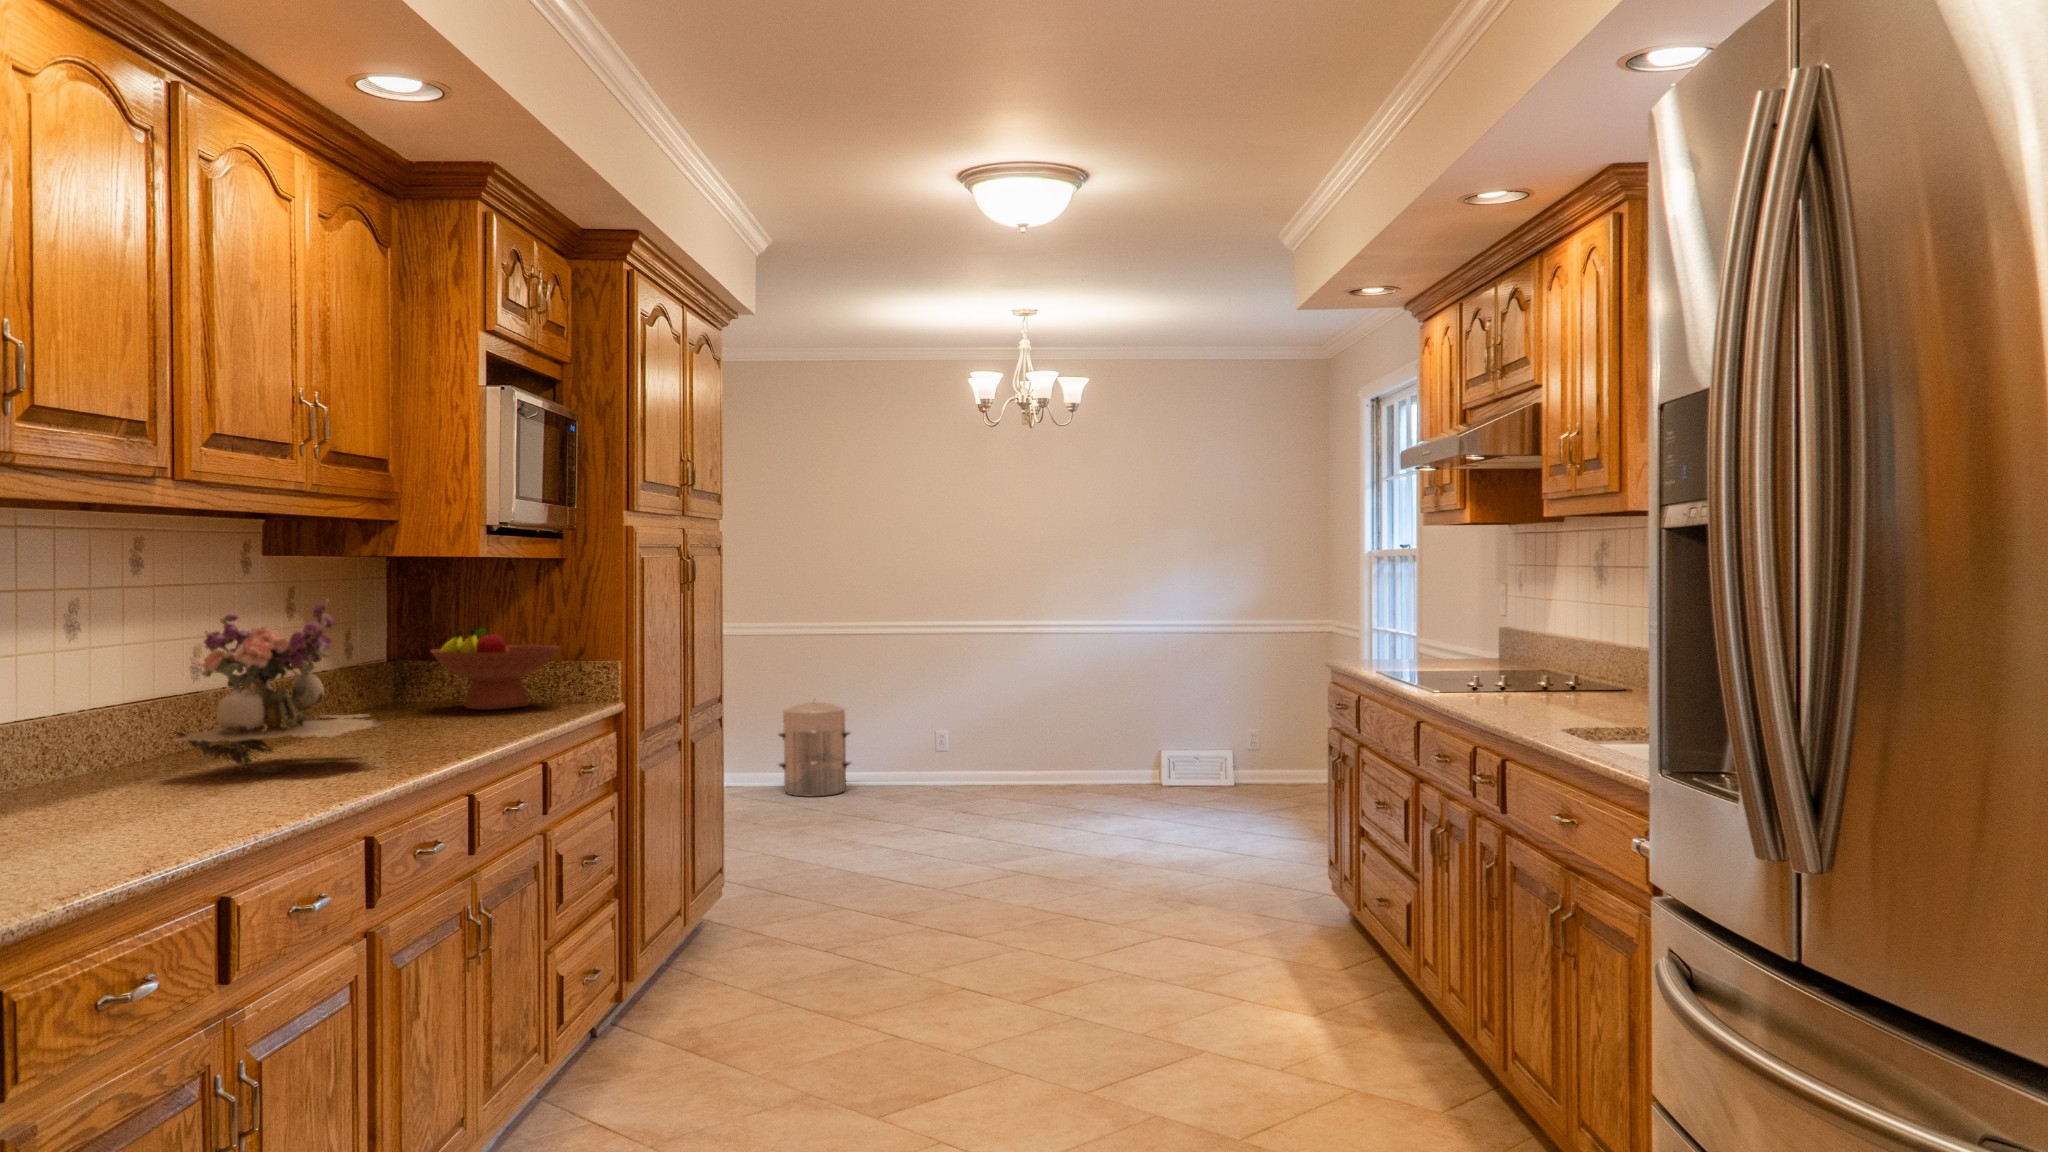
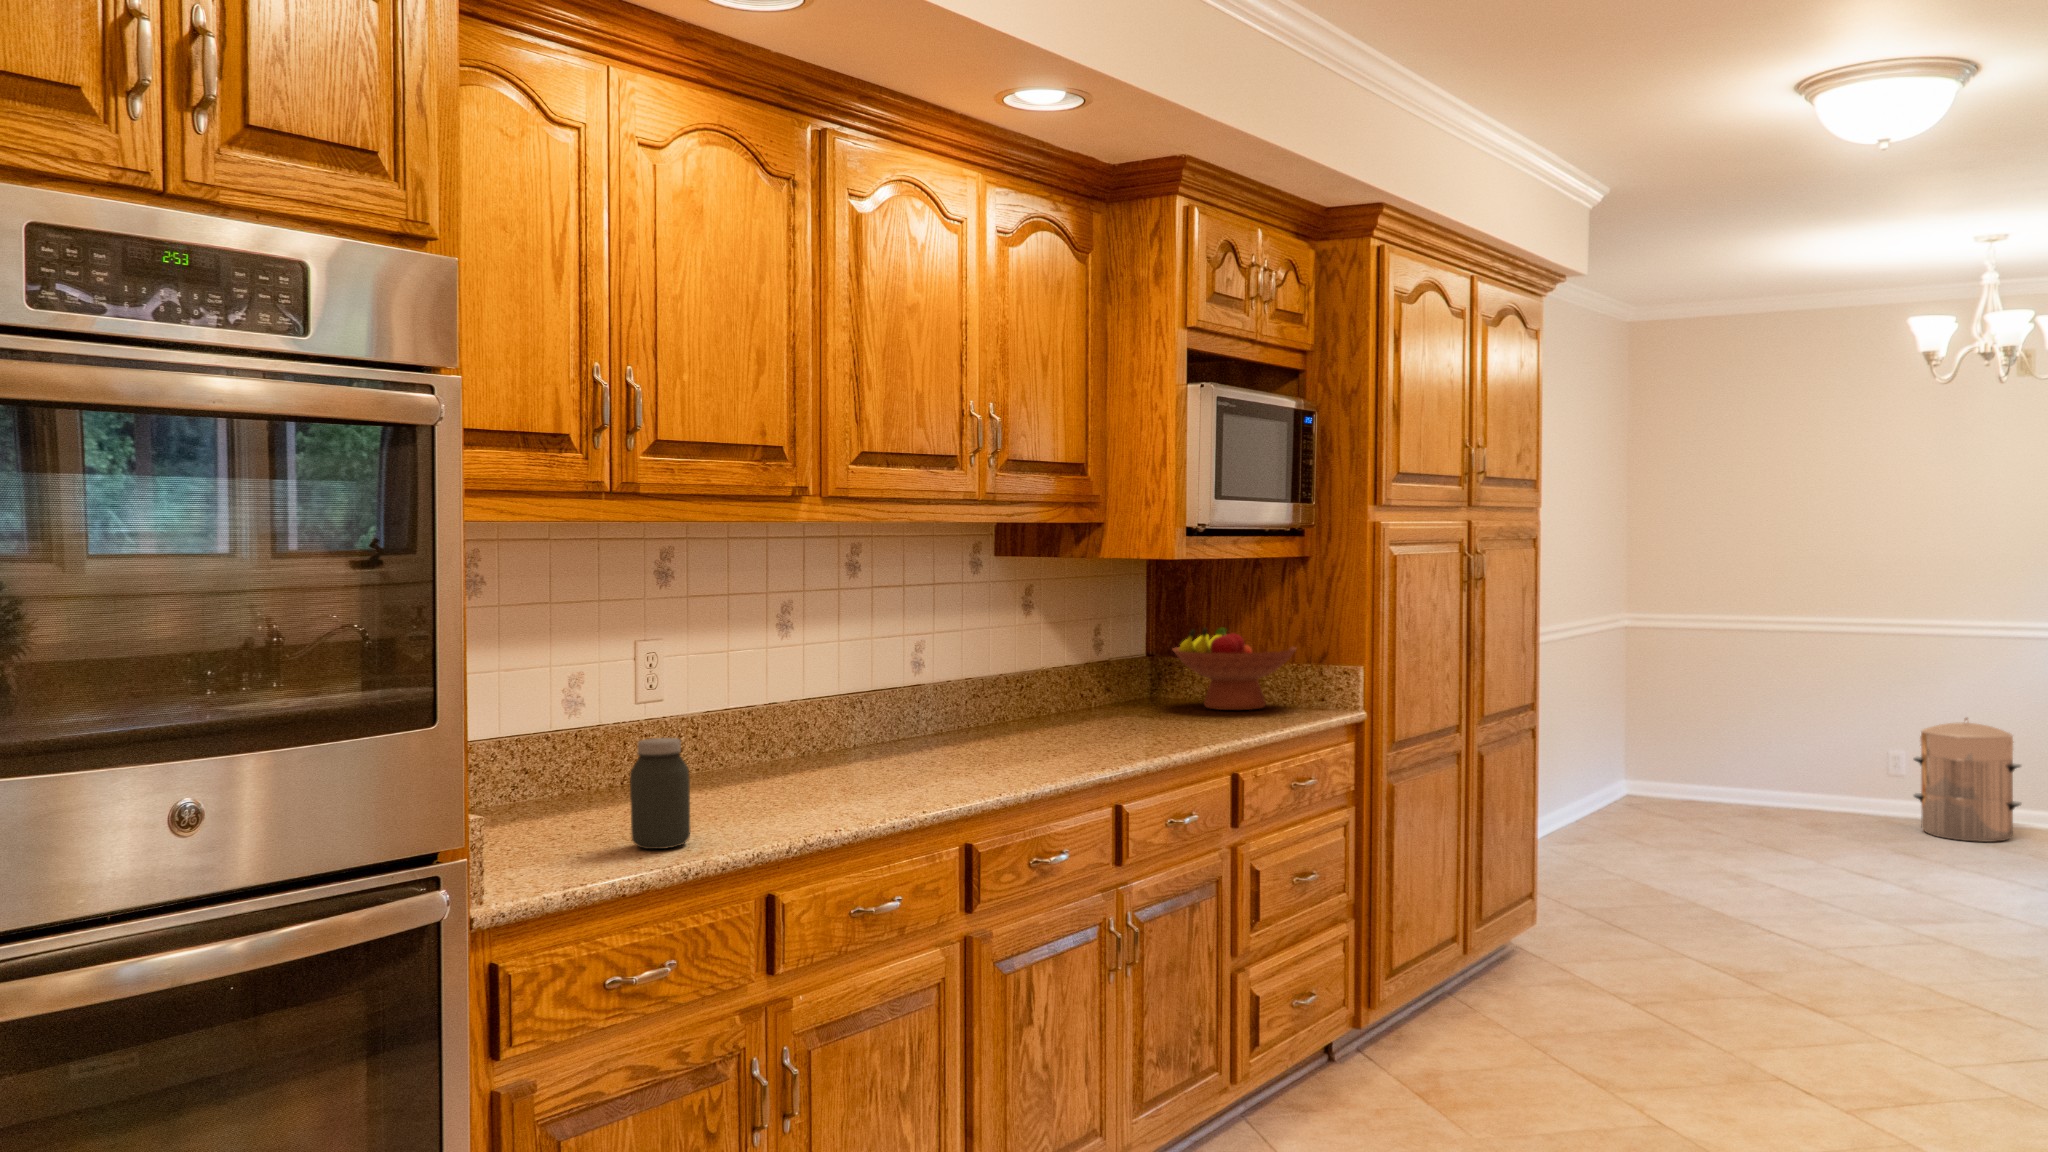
flower arrangement: present [173,599,387,769] -> none [845,602,1037,762]
waste bin: present [779,701,851,797] -> present [1914,718,2021,842]
jar: none [72,737,147,859] -> present [630,738,690,849]

